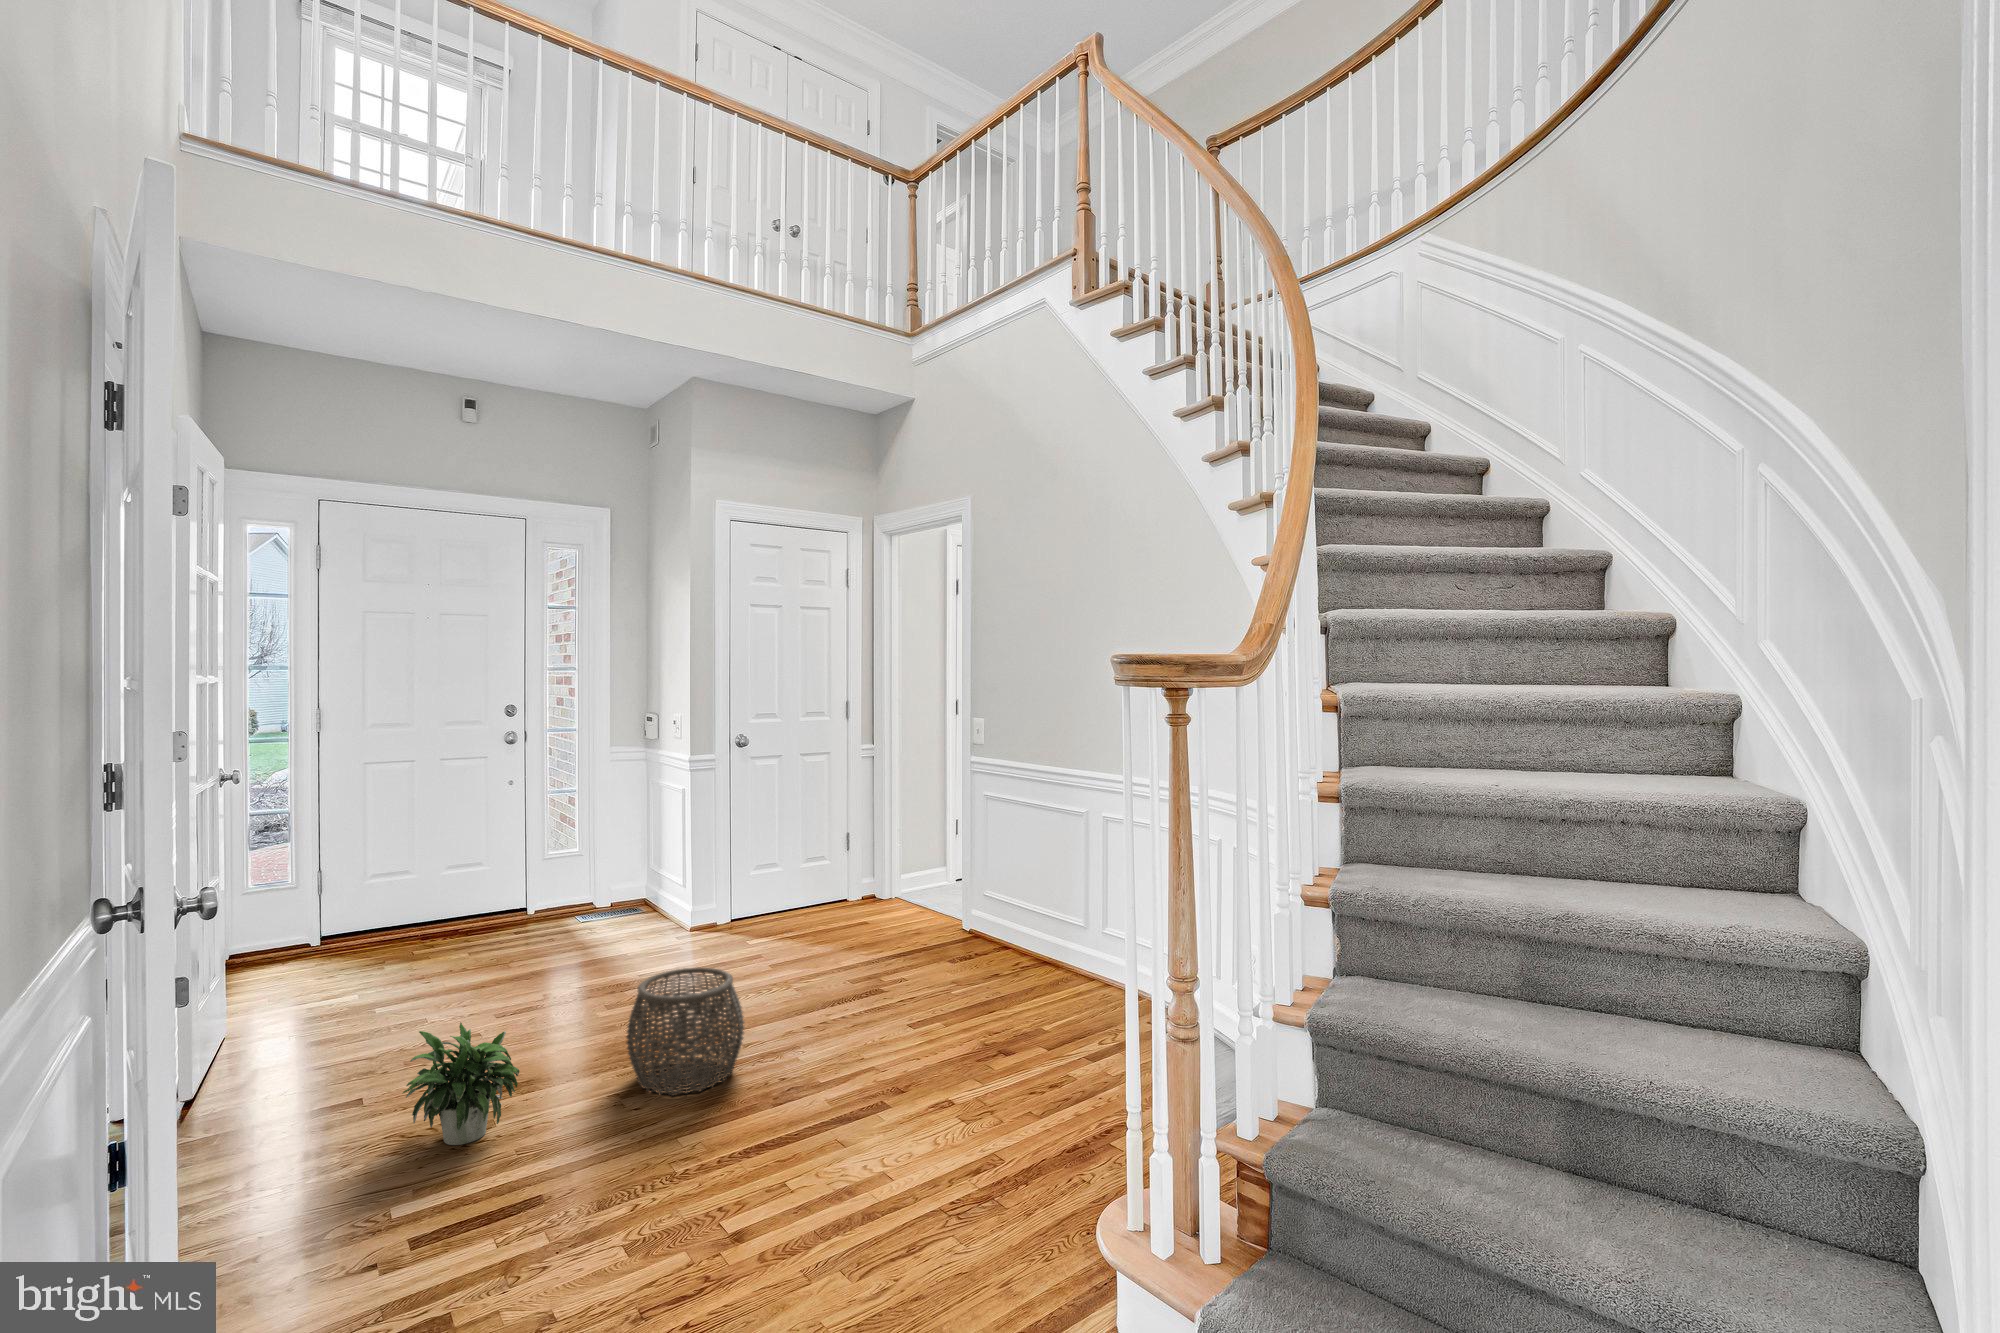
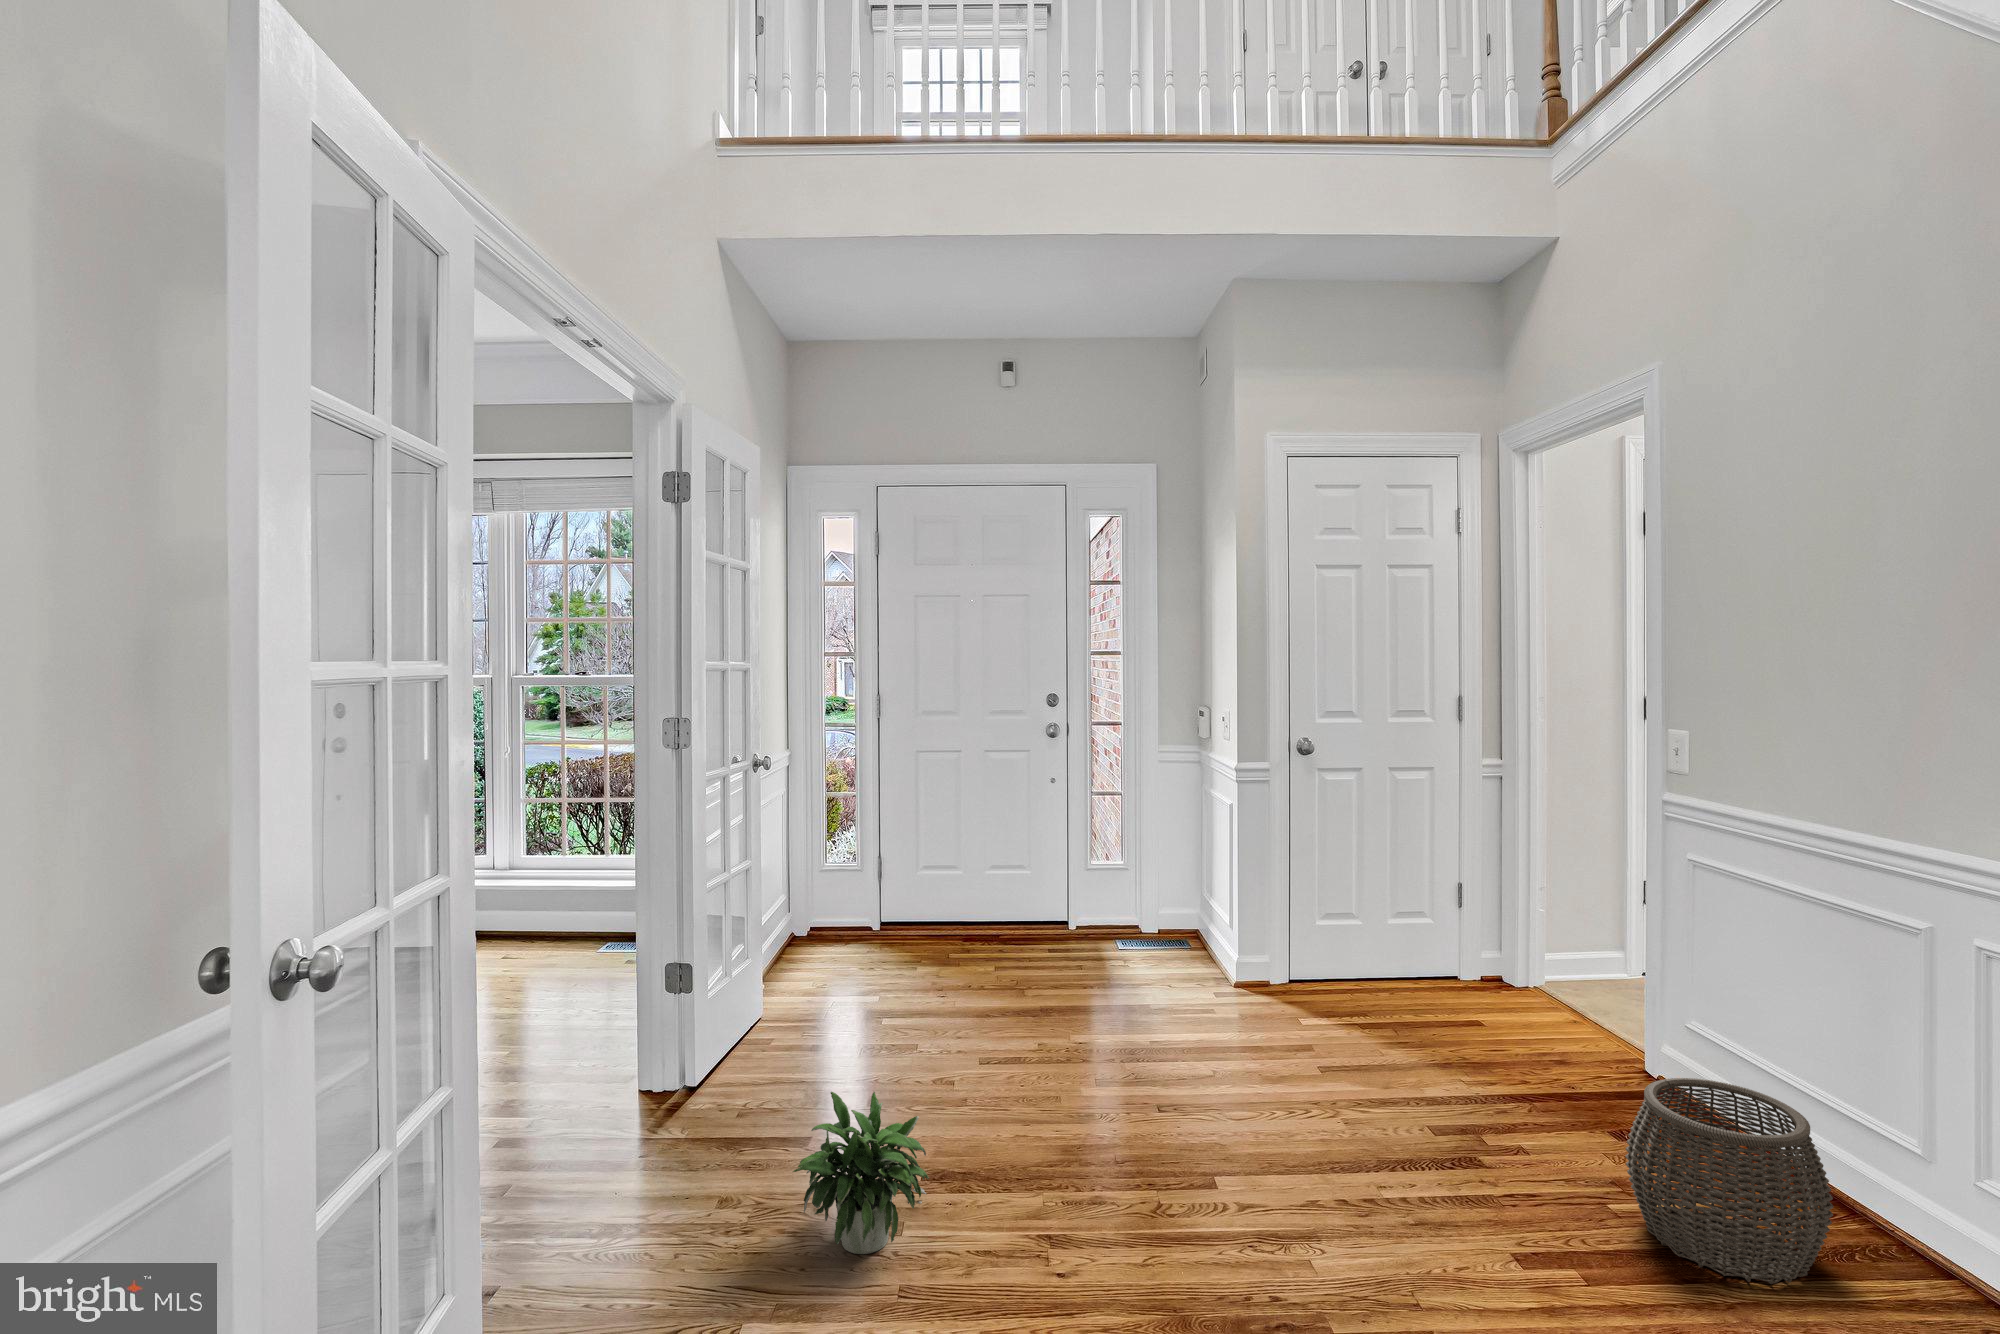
woven basket: present [626,967,744,1095] -> present [1625,1078,1833,1284]

